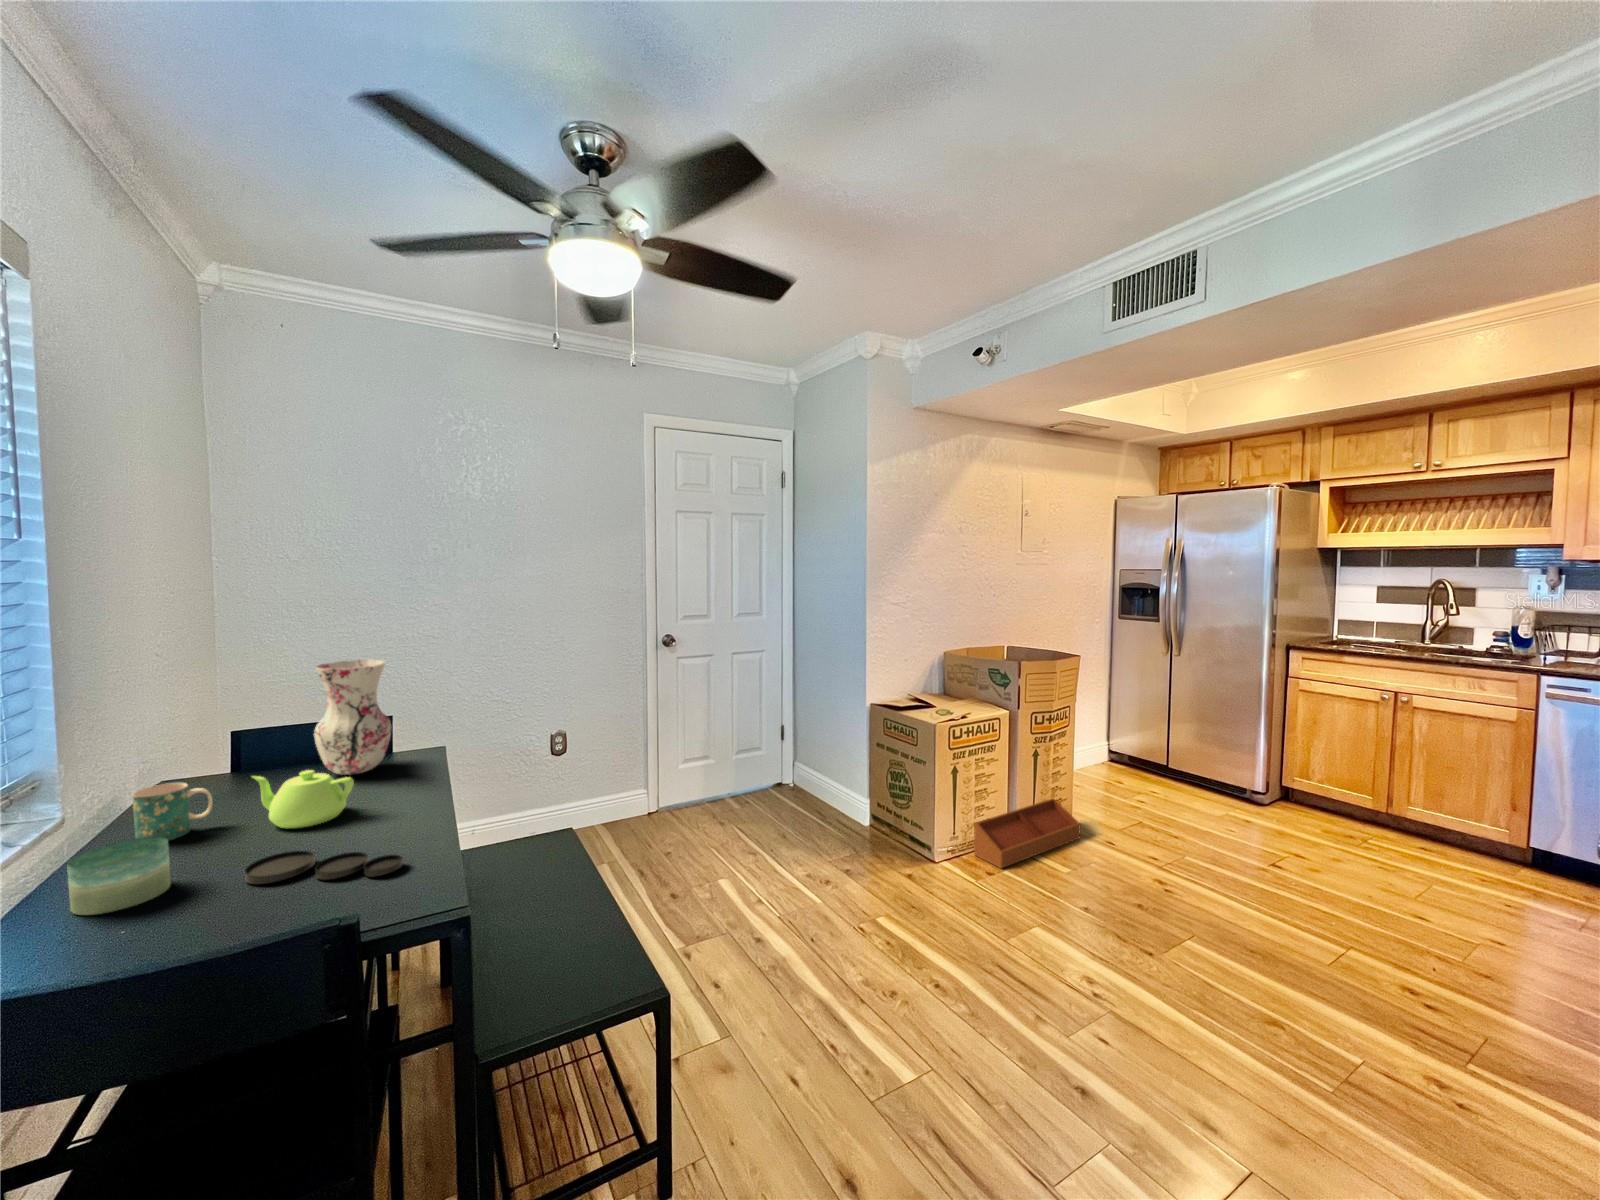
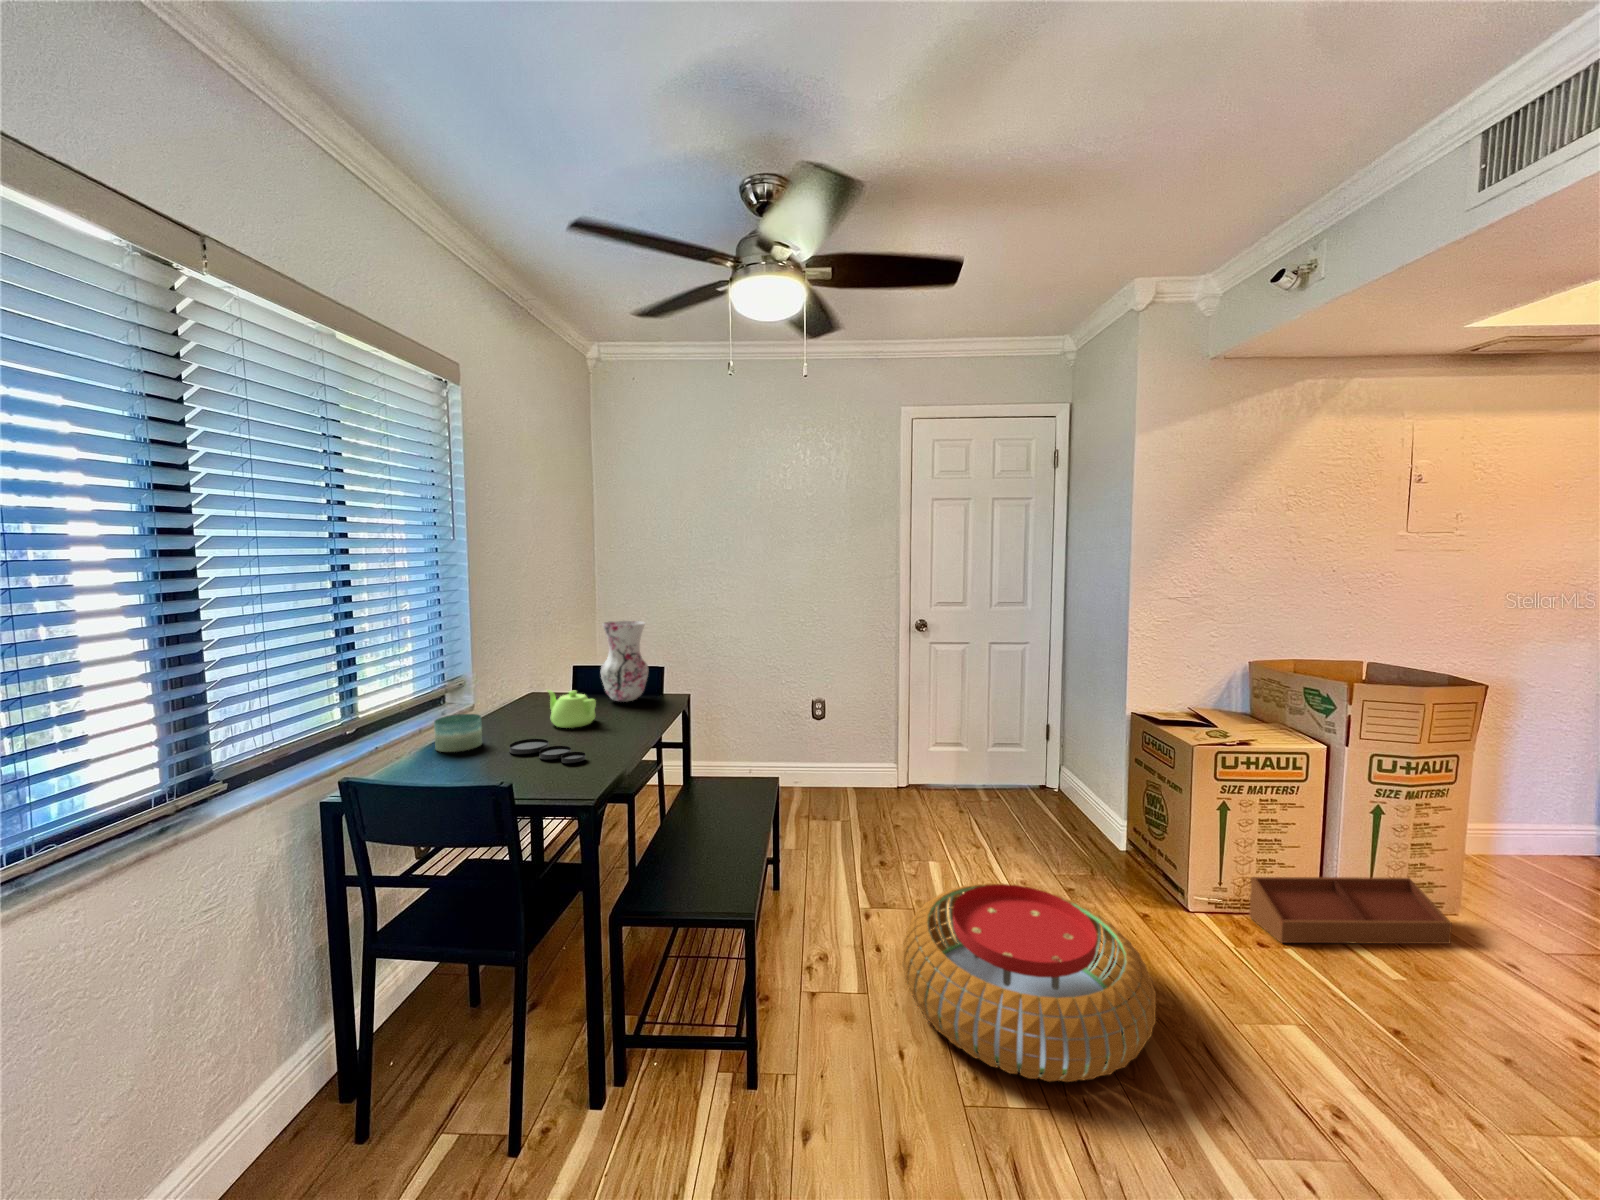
mug: present [133,783,212,841] -> none [490,688,530,722]
pouf: none [754,877,977,1053] -> present [902,883,1156,1082]

